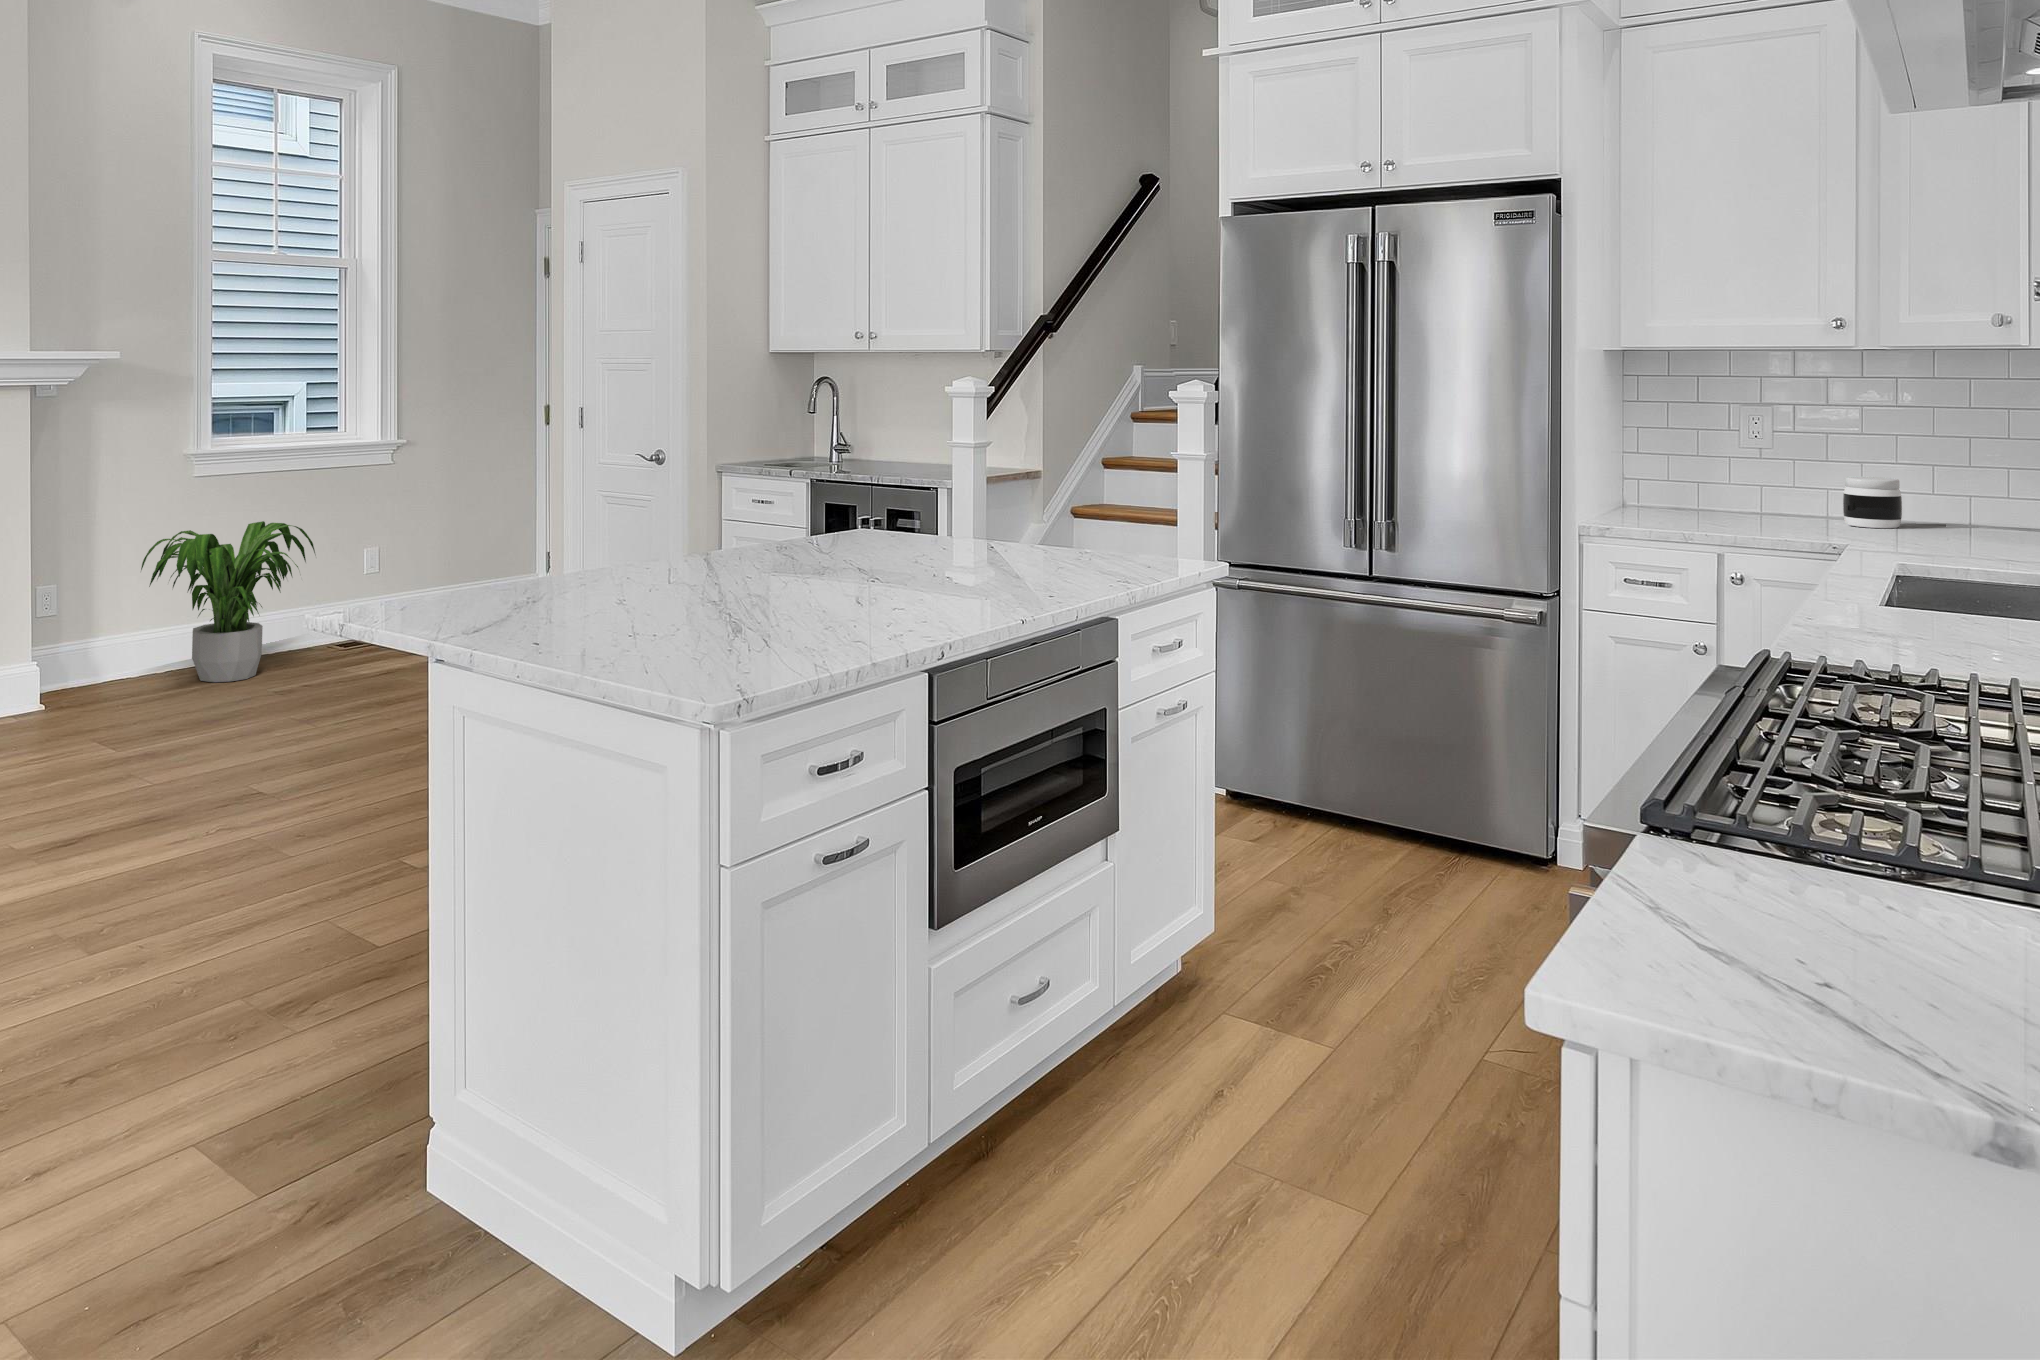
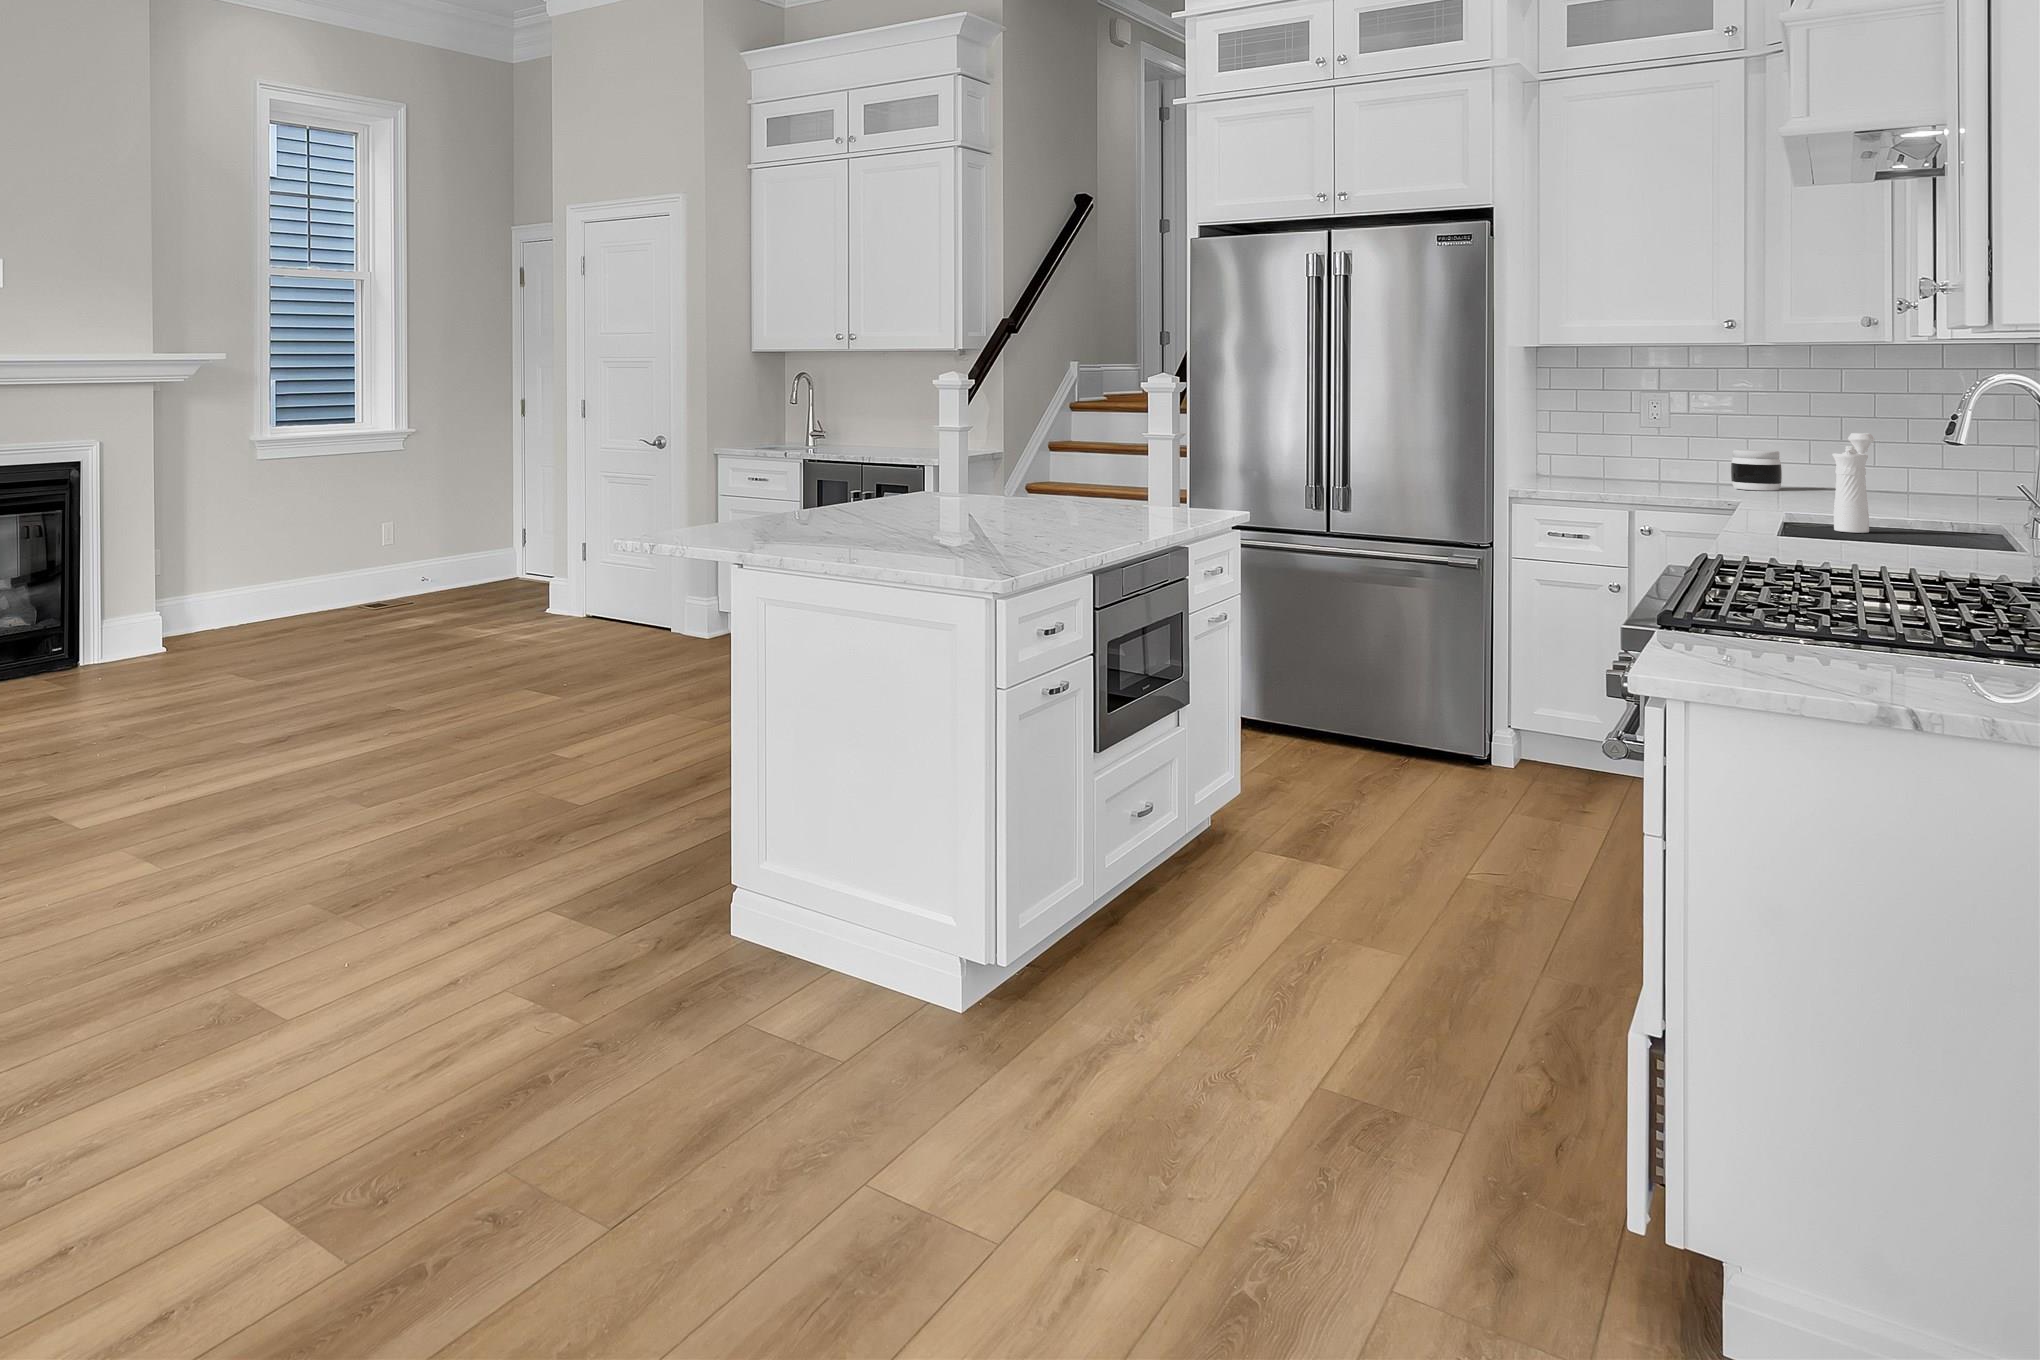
pepper mill: none [1948,469,2003,605] -> present [1833,433,1875,533]
potted plant: present [141,521,315,682] -> none [229,498,370,632]

